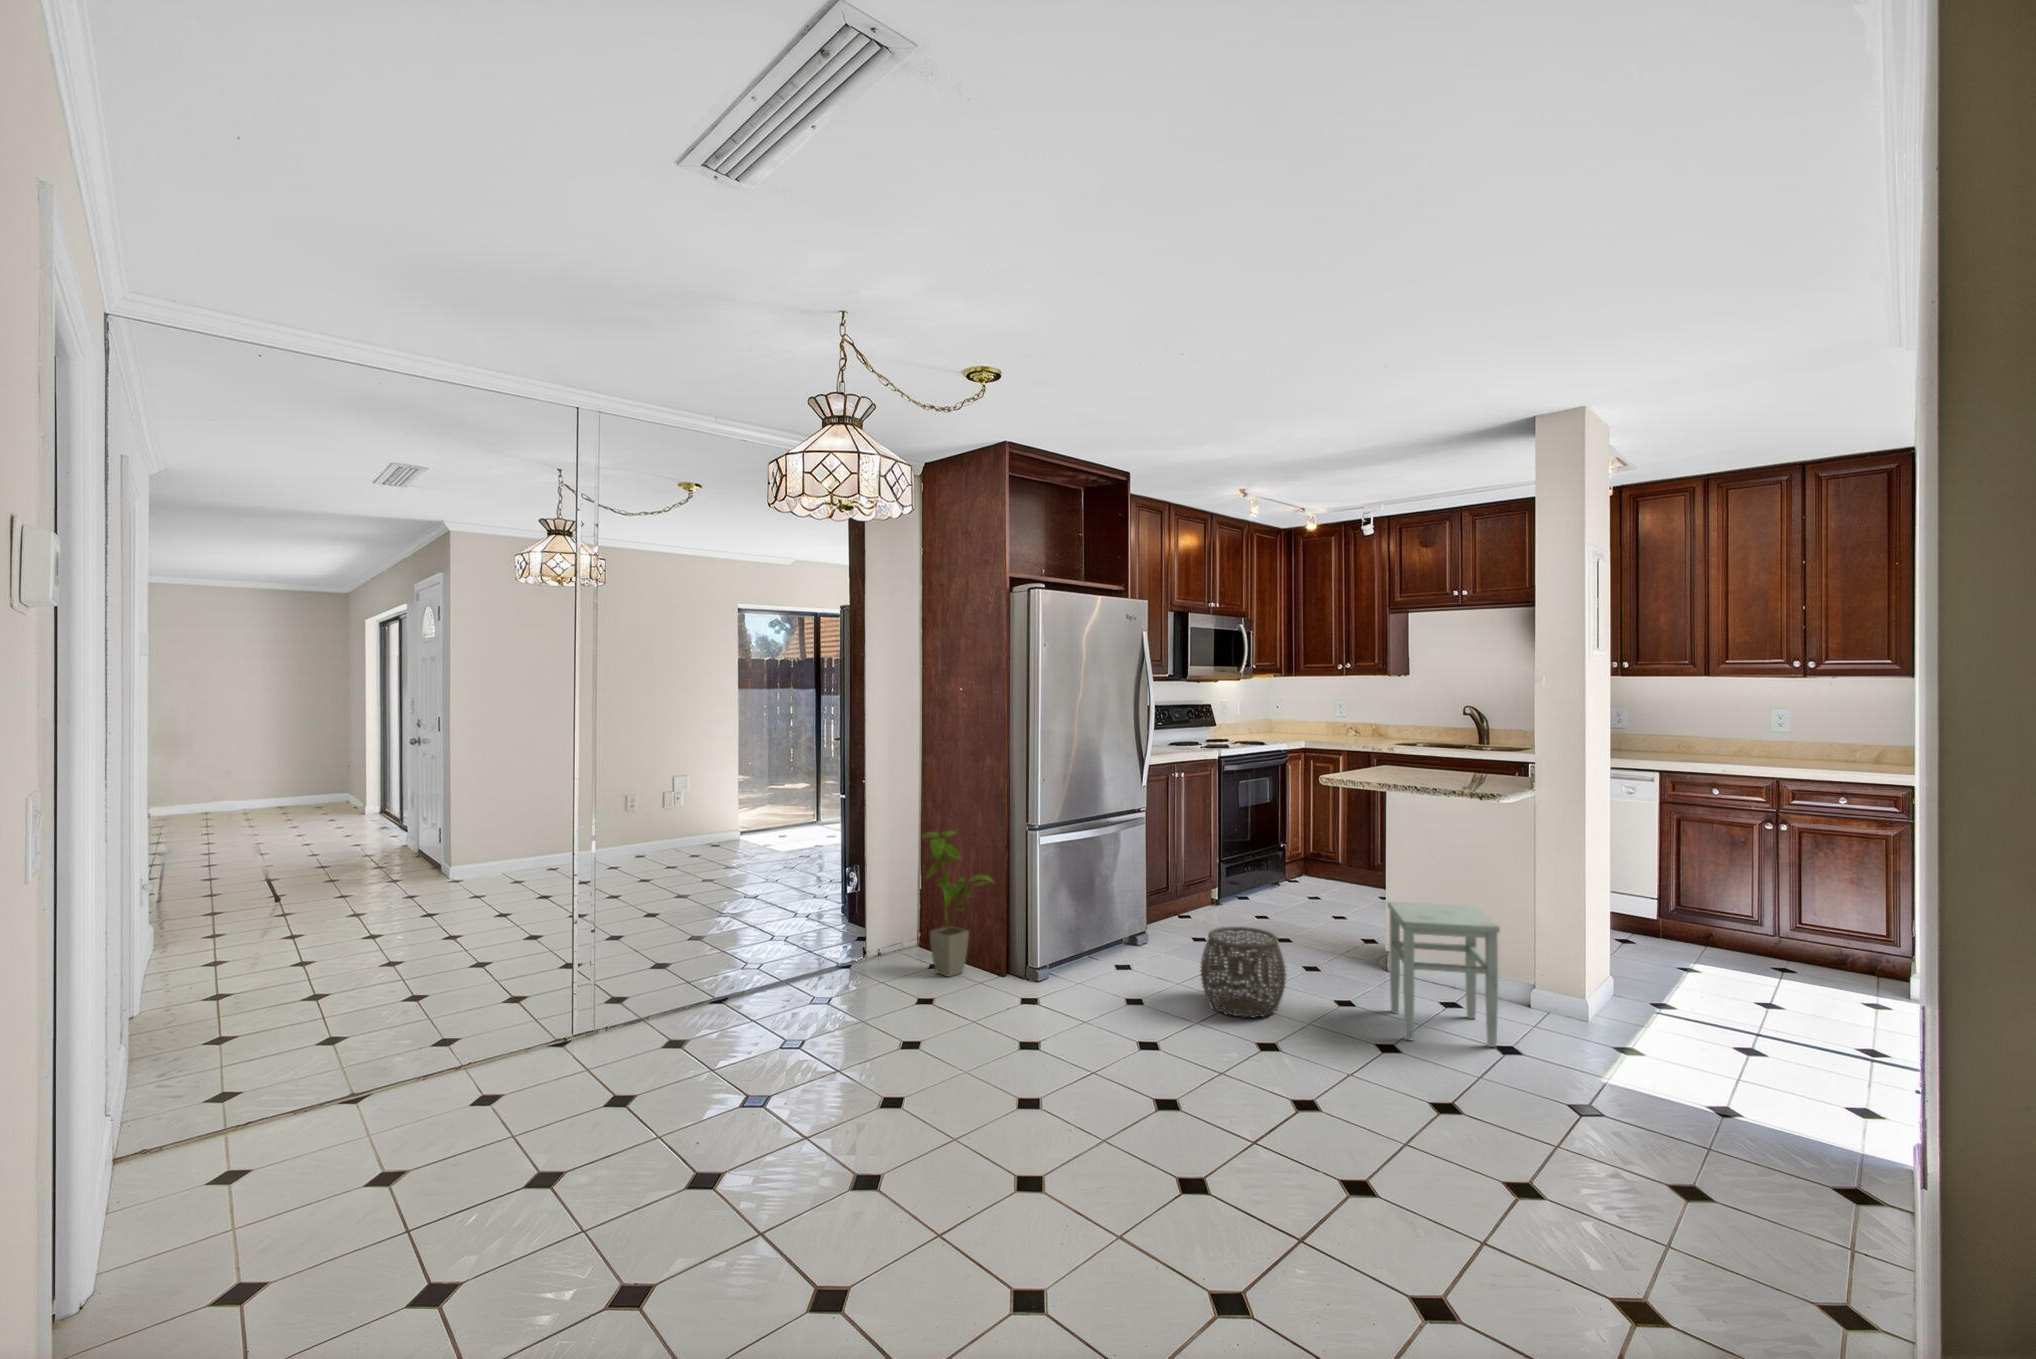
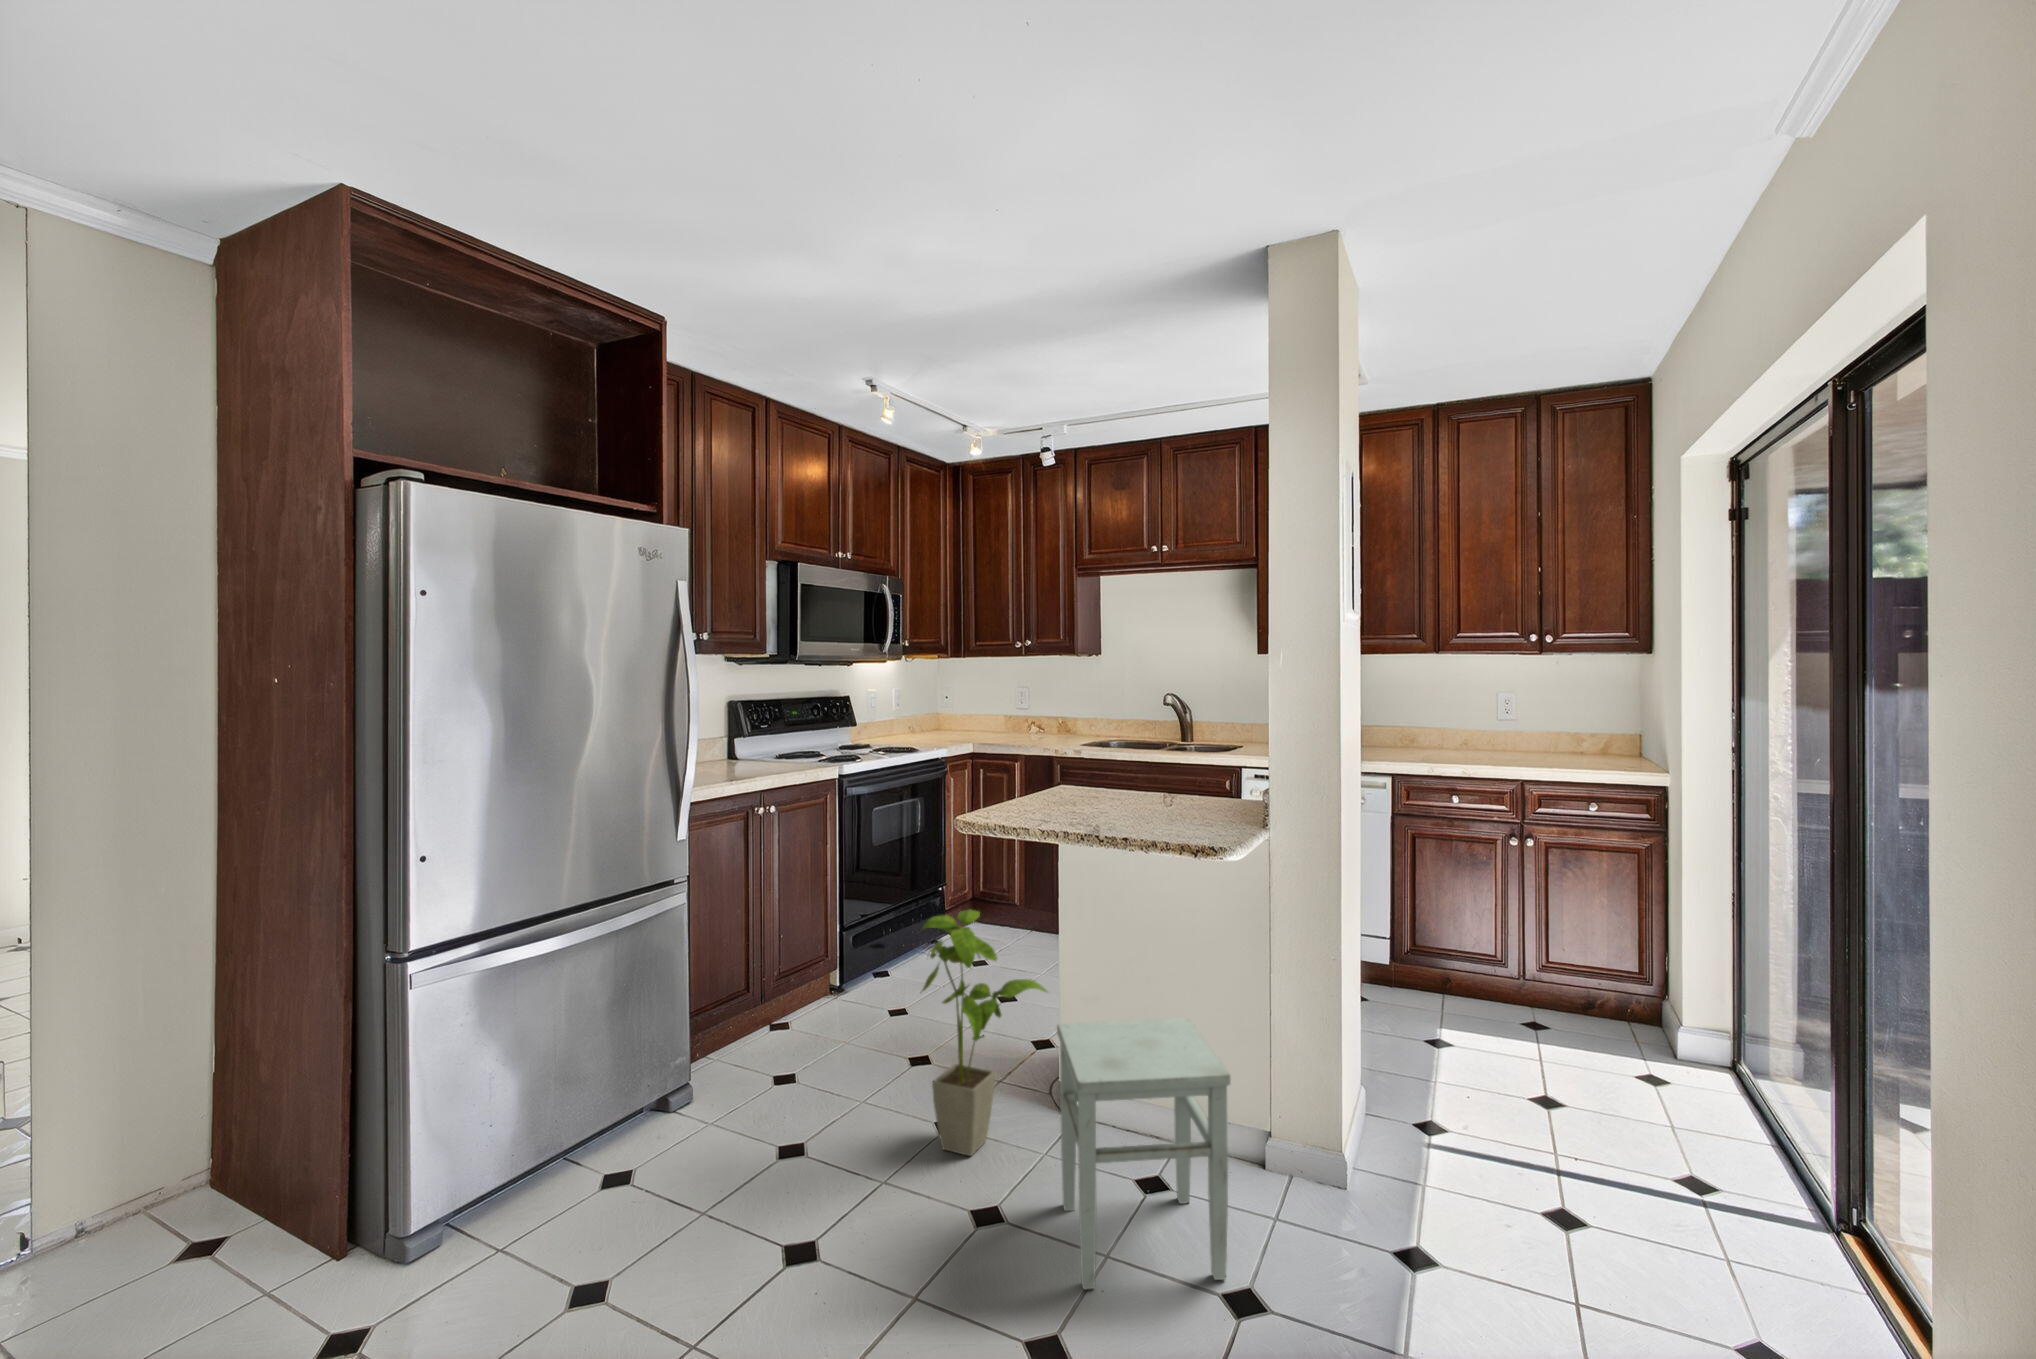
house plant: present [922,830,994,977] -> present [922,909,1047,1156]
woven basket: present [1200,927,1286,1018] -> none [733,1089,890,1282]

